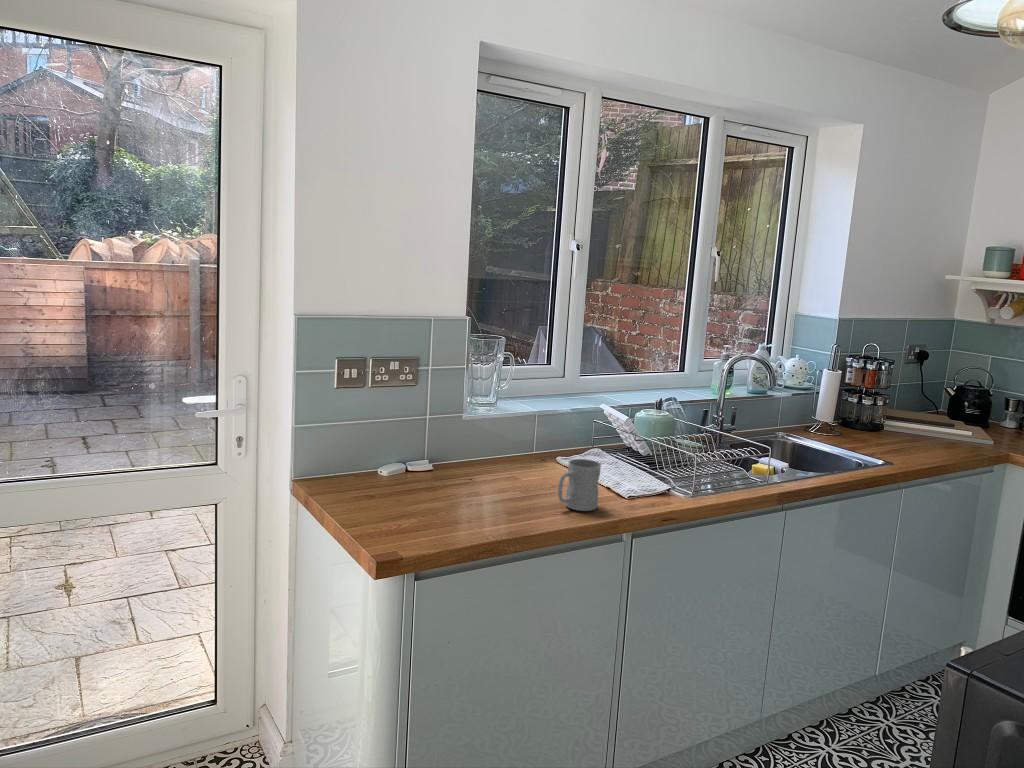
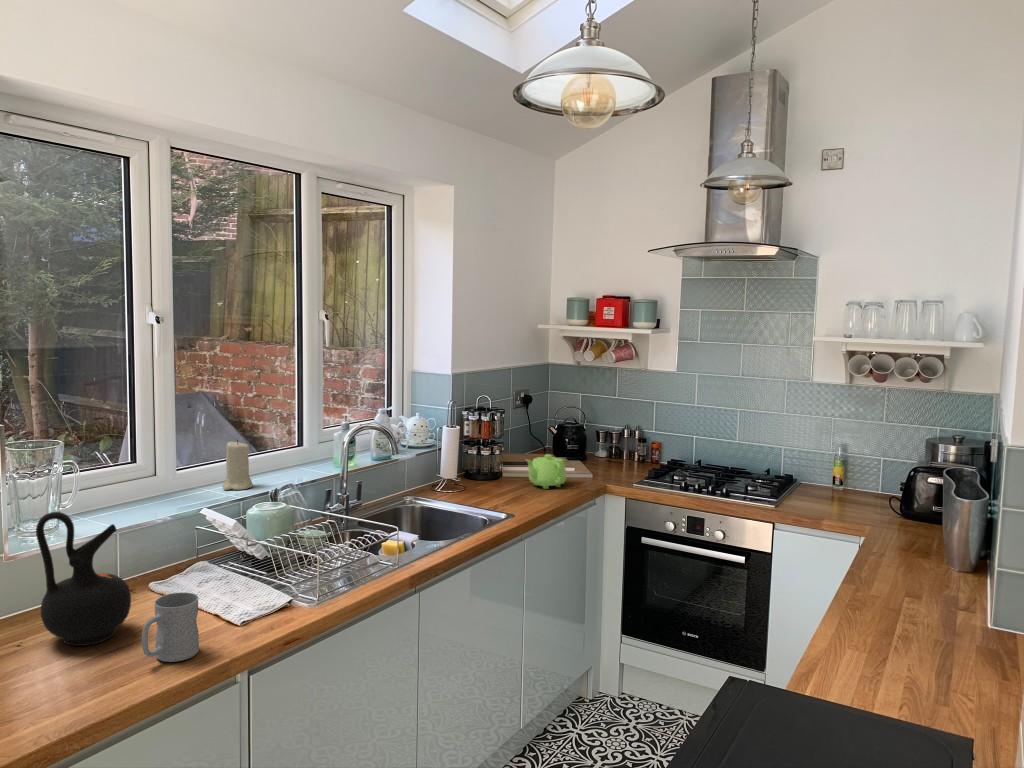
candle: none [615,356,640,400] -> present [222,440,253,490]
ceramic jug: none [487,383,548,489] -> present [36,512,131,646]
teapot: none [911,411,959,447] -> present [526,454,566,489]

